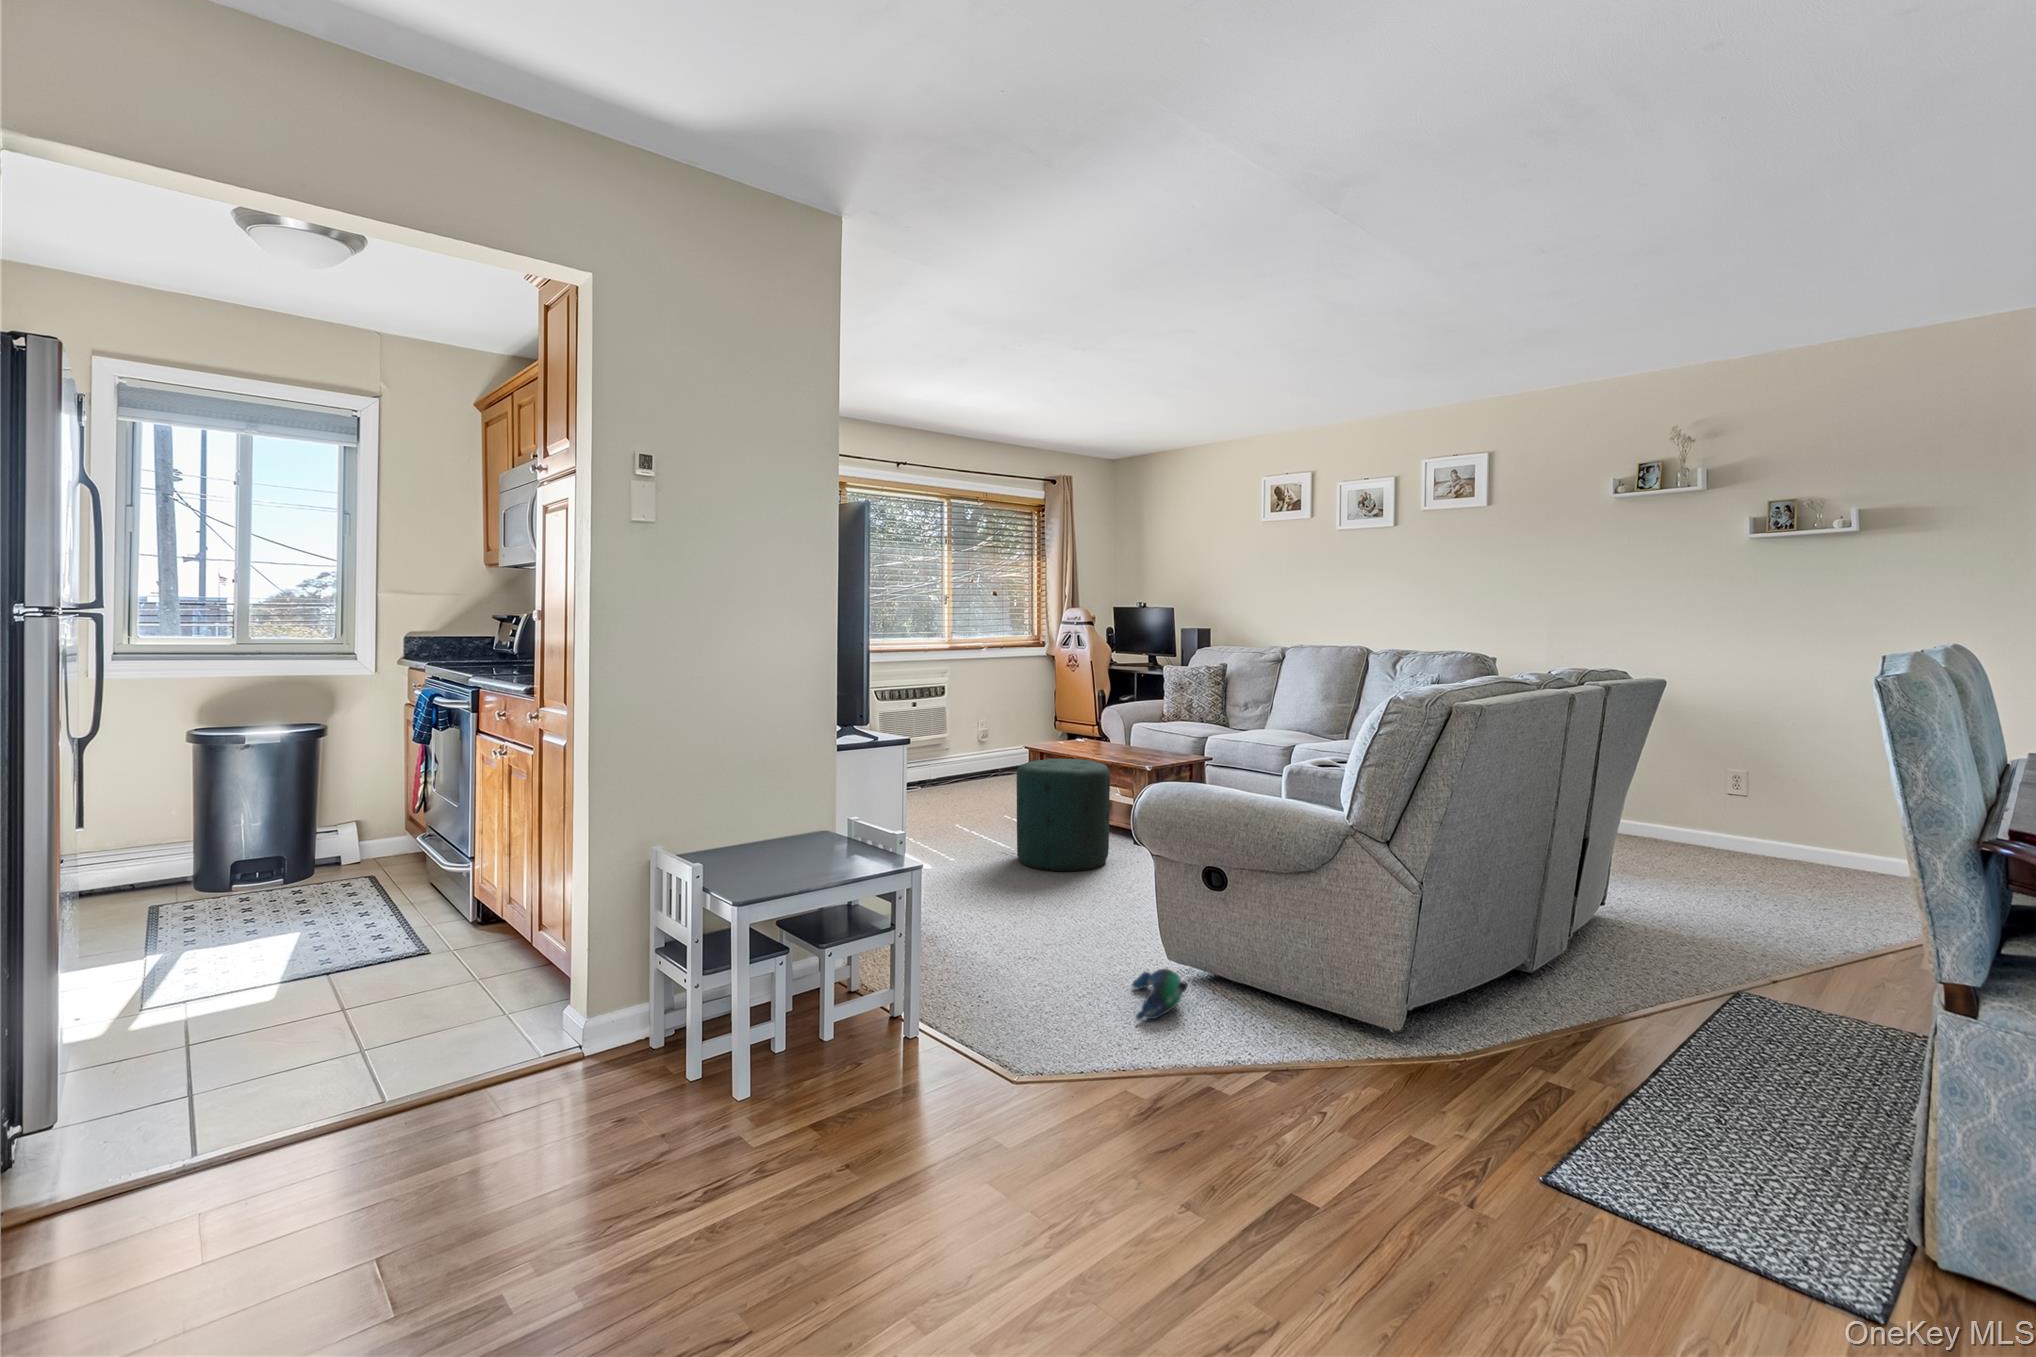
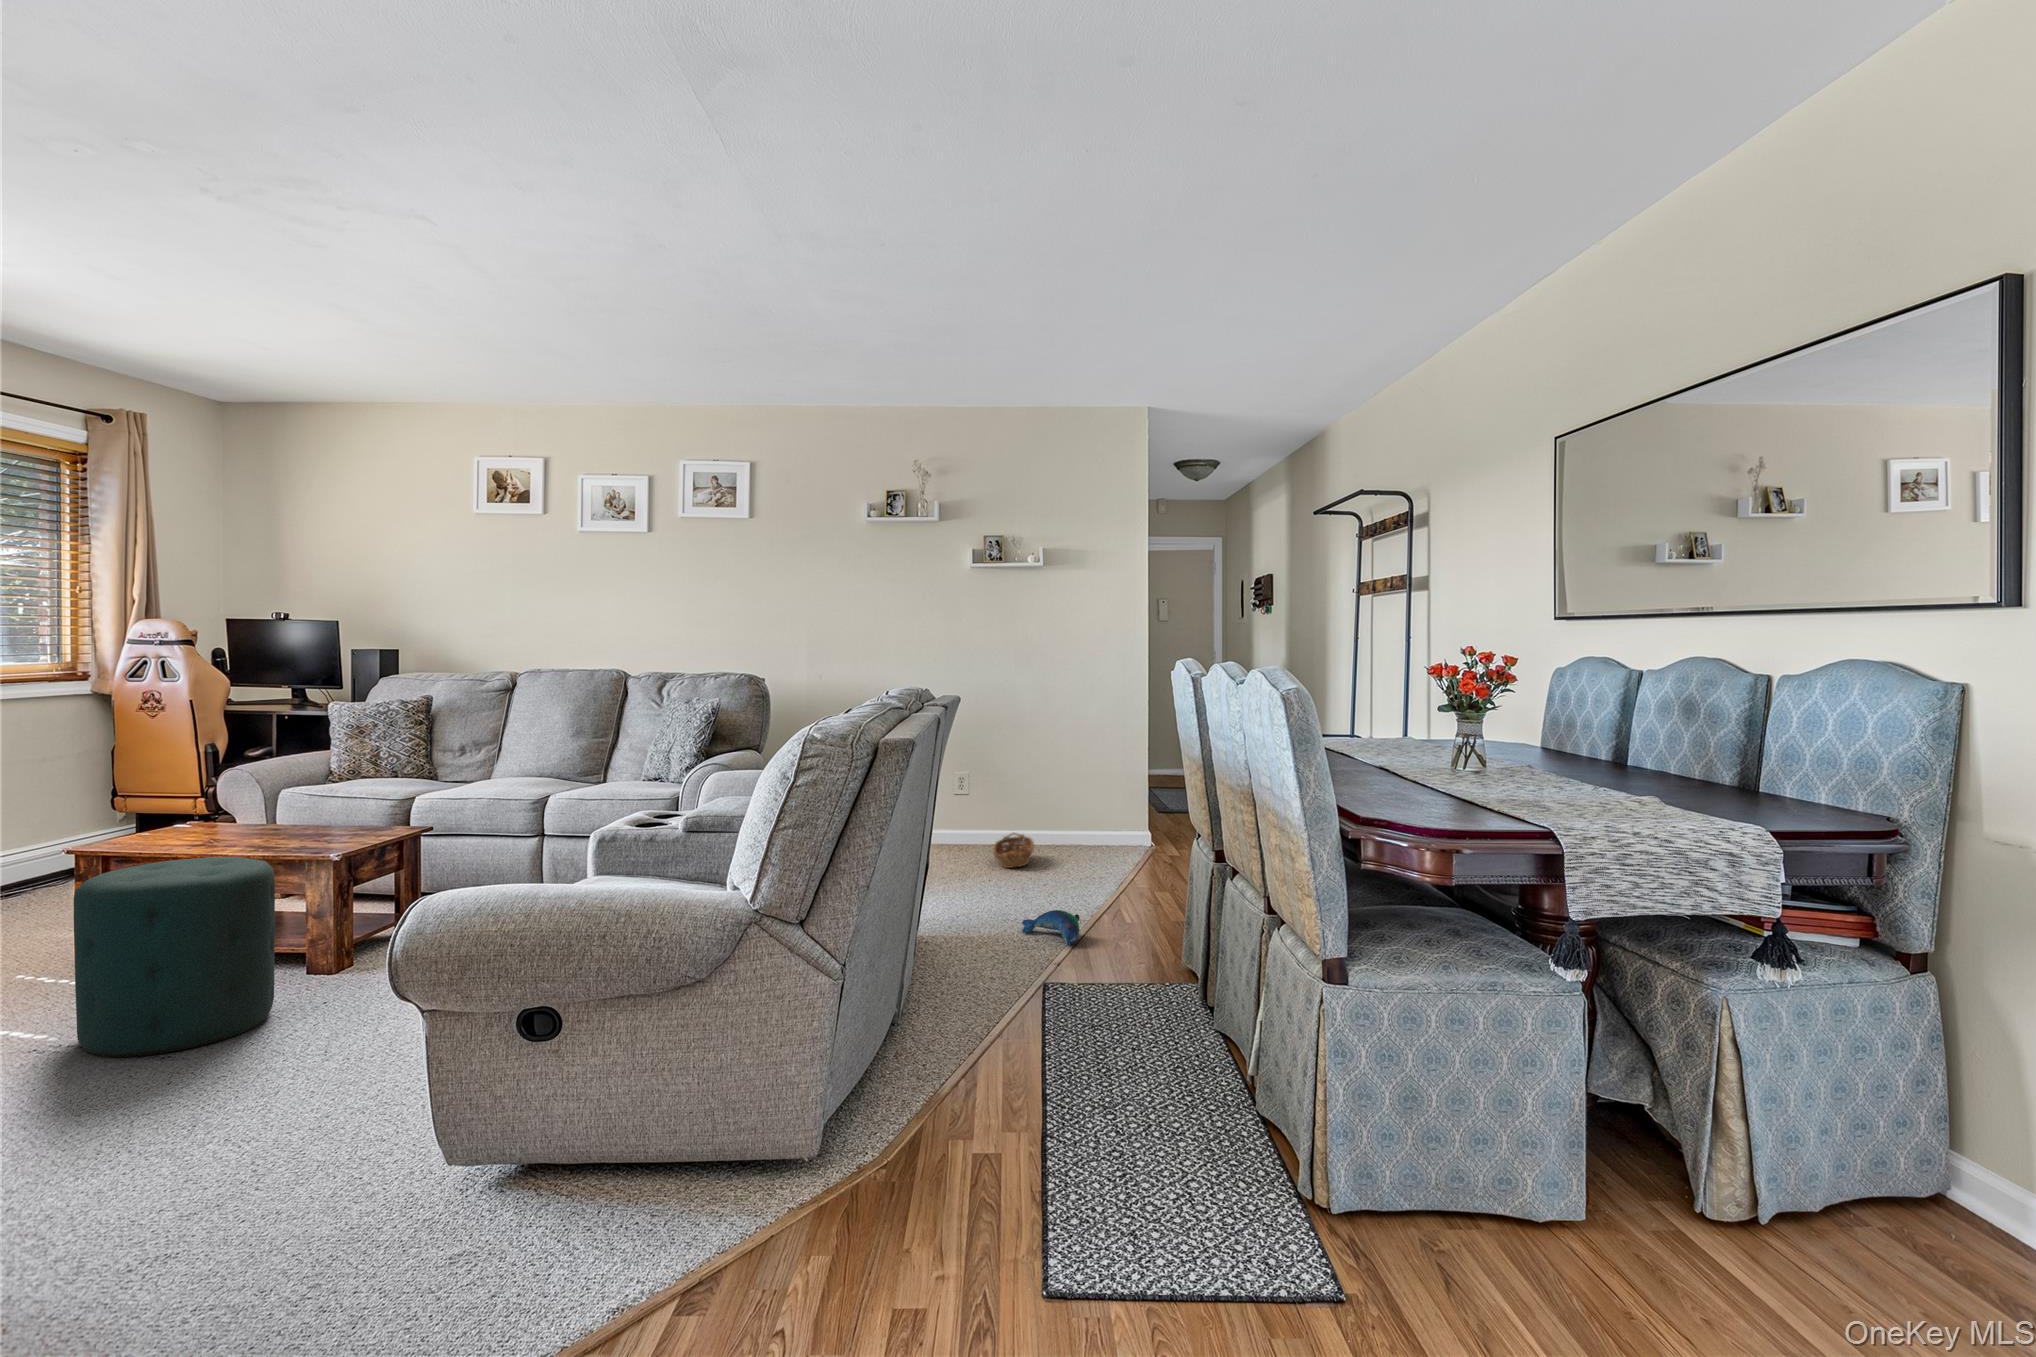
basket: none [1738,832,1819,878] -> present [993,833,1034,868]
plush toy: present [1132,969,1188,1020] -> present [1022,910,1080,946]

